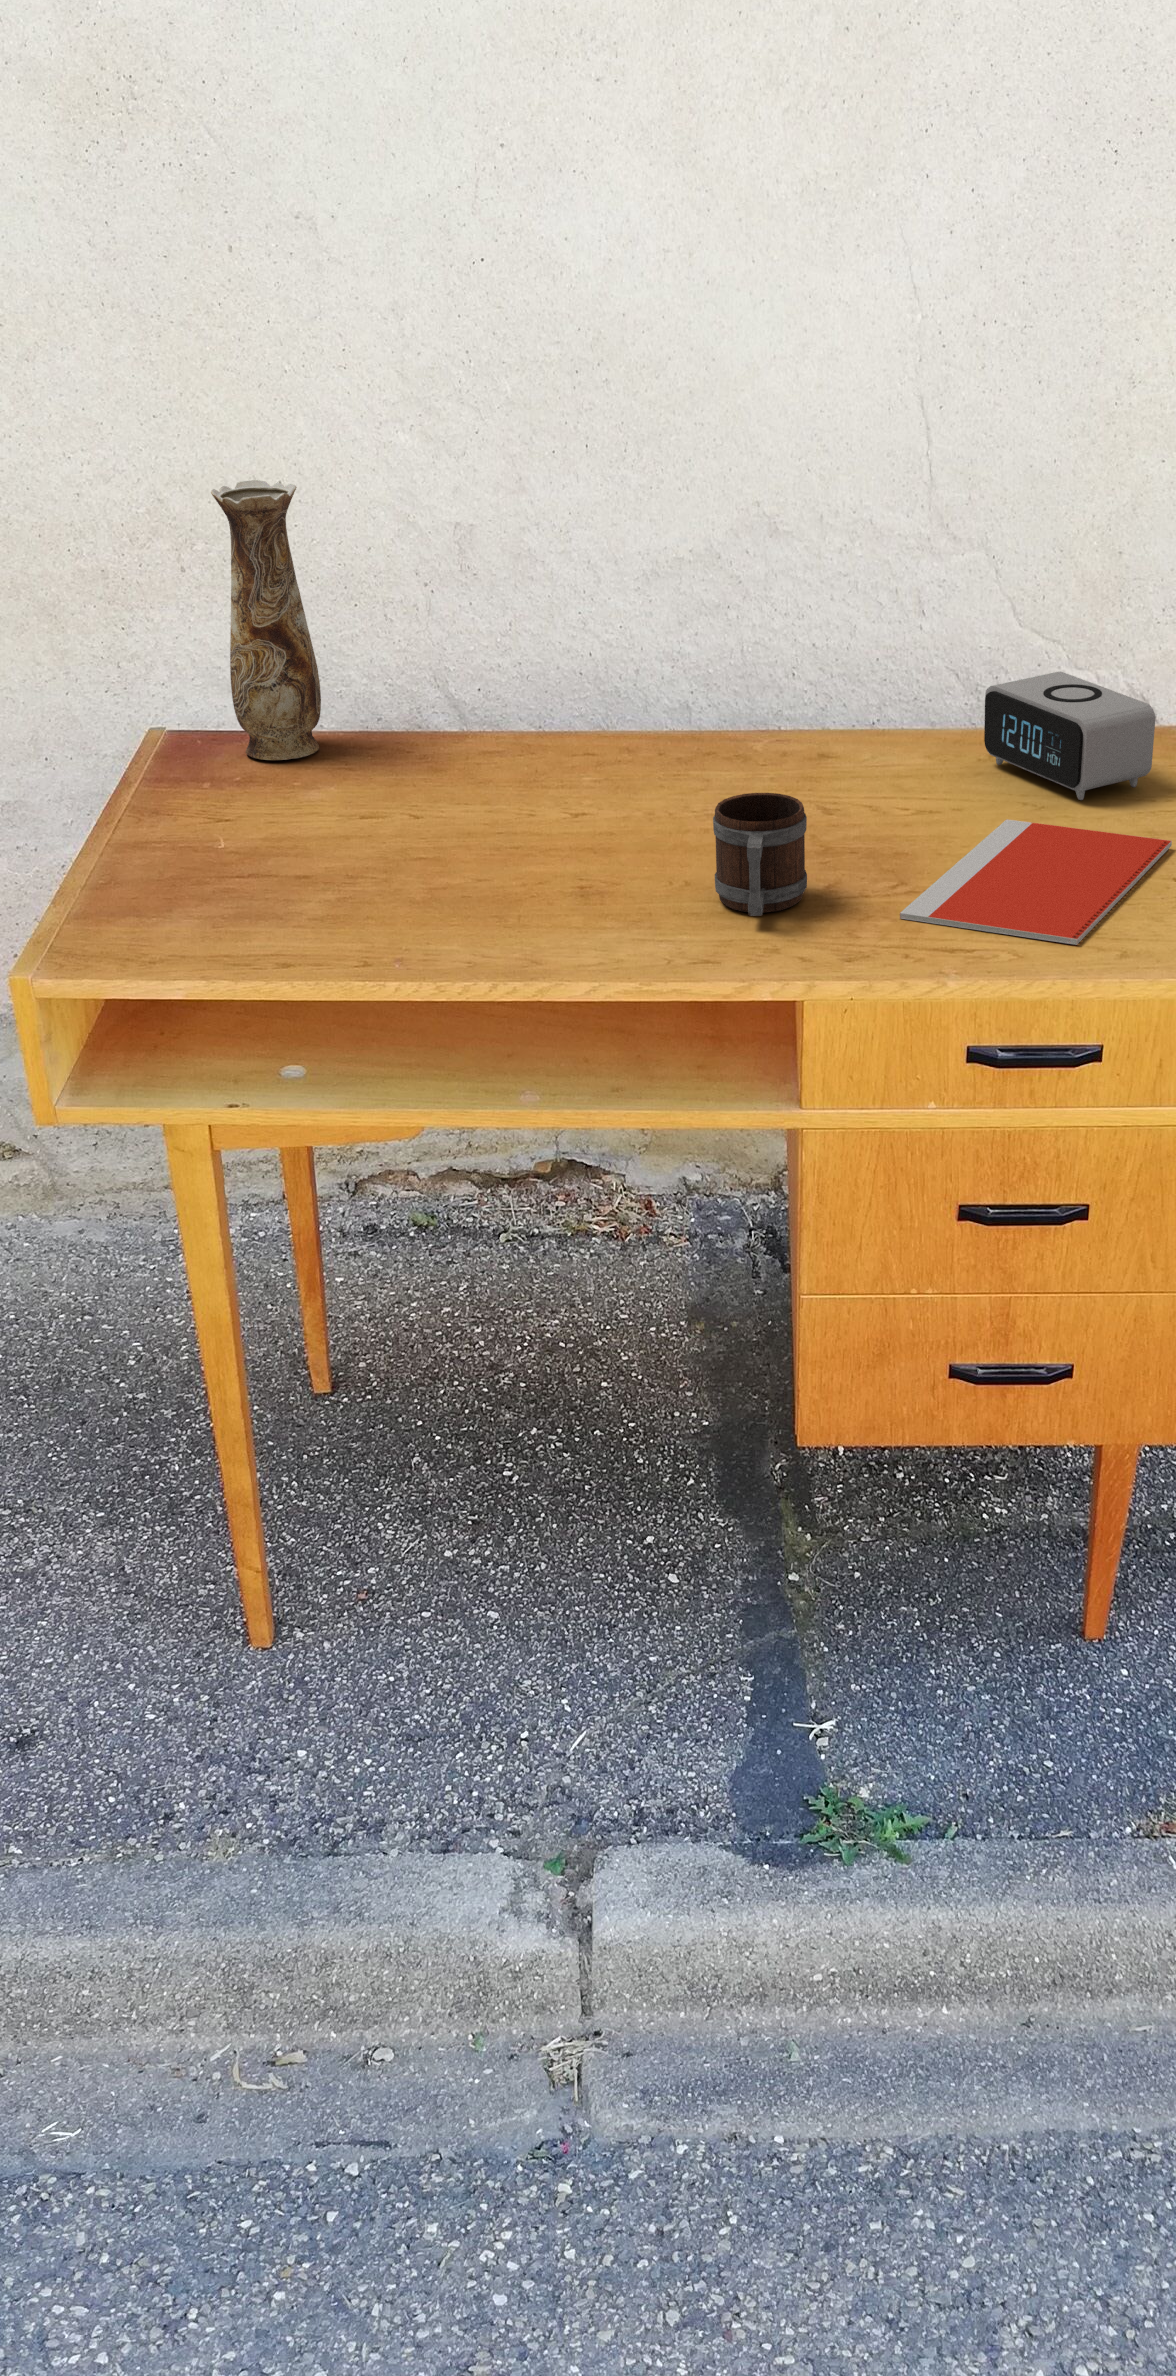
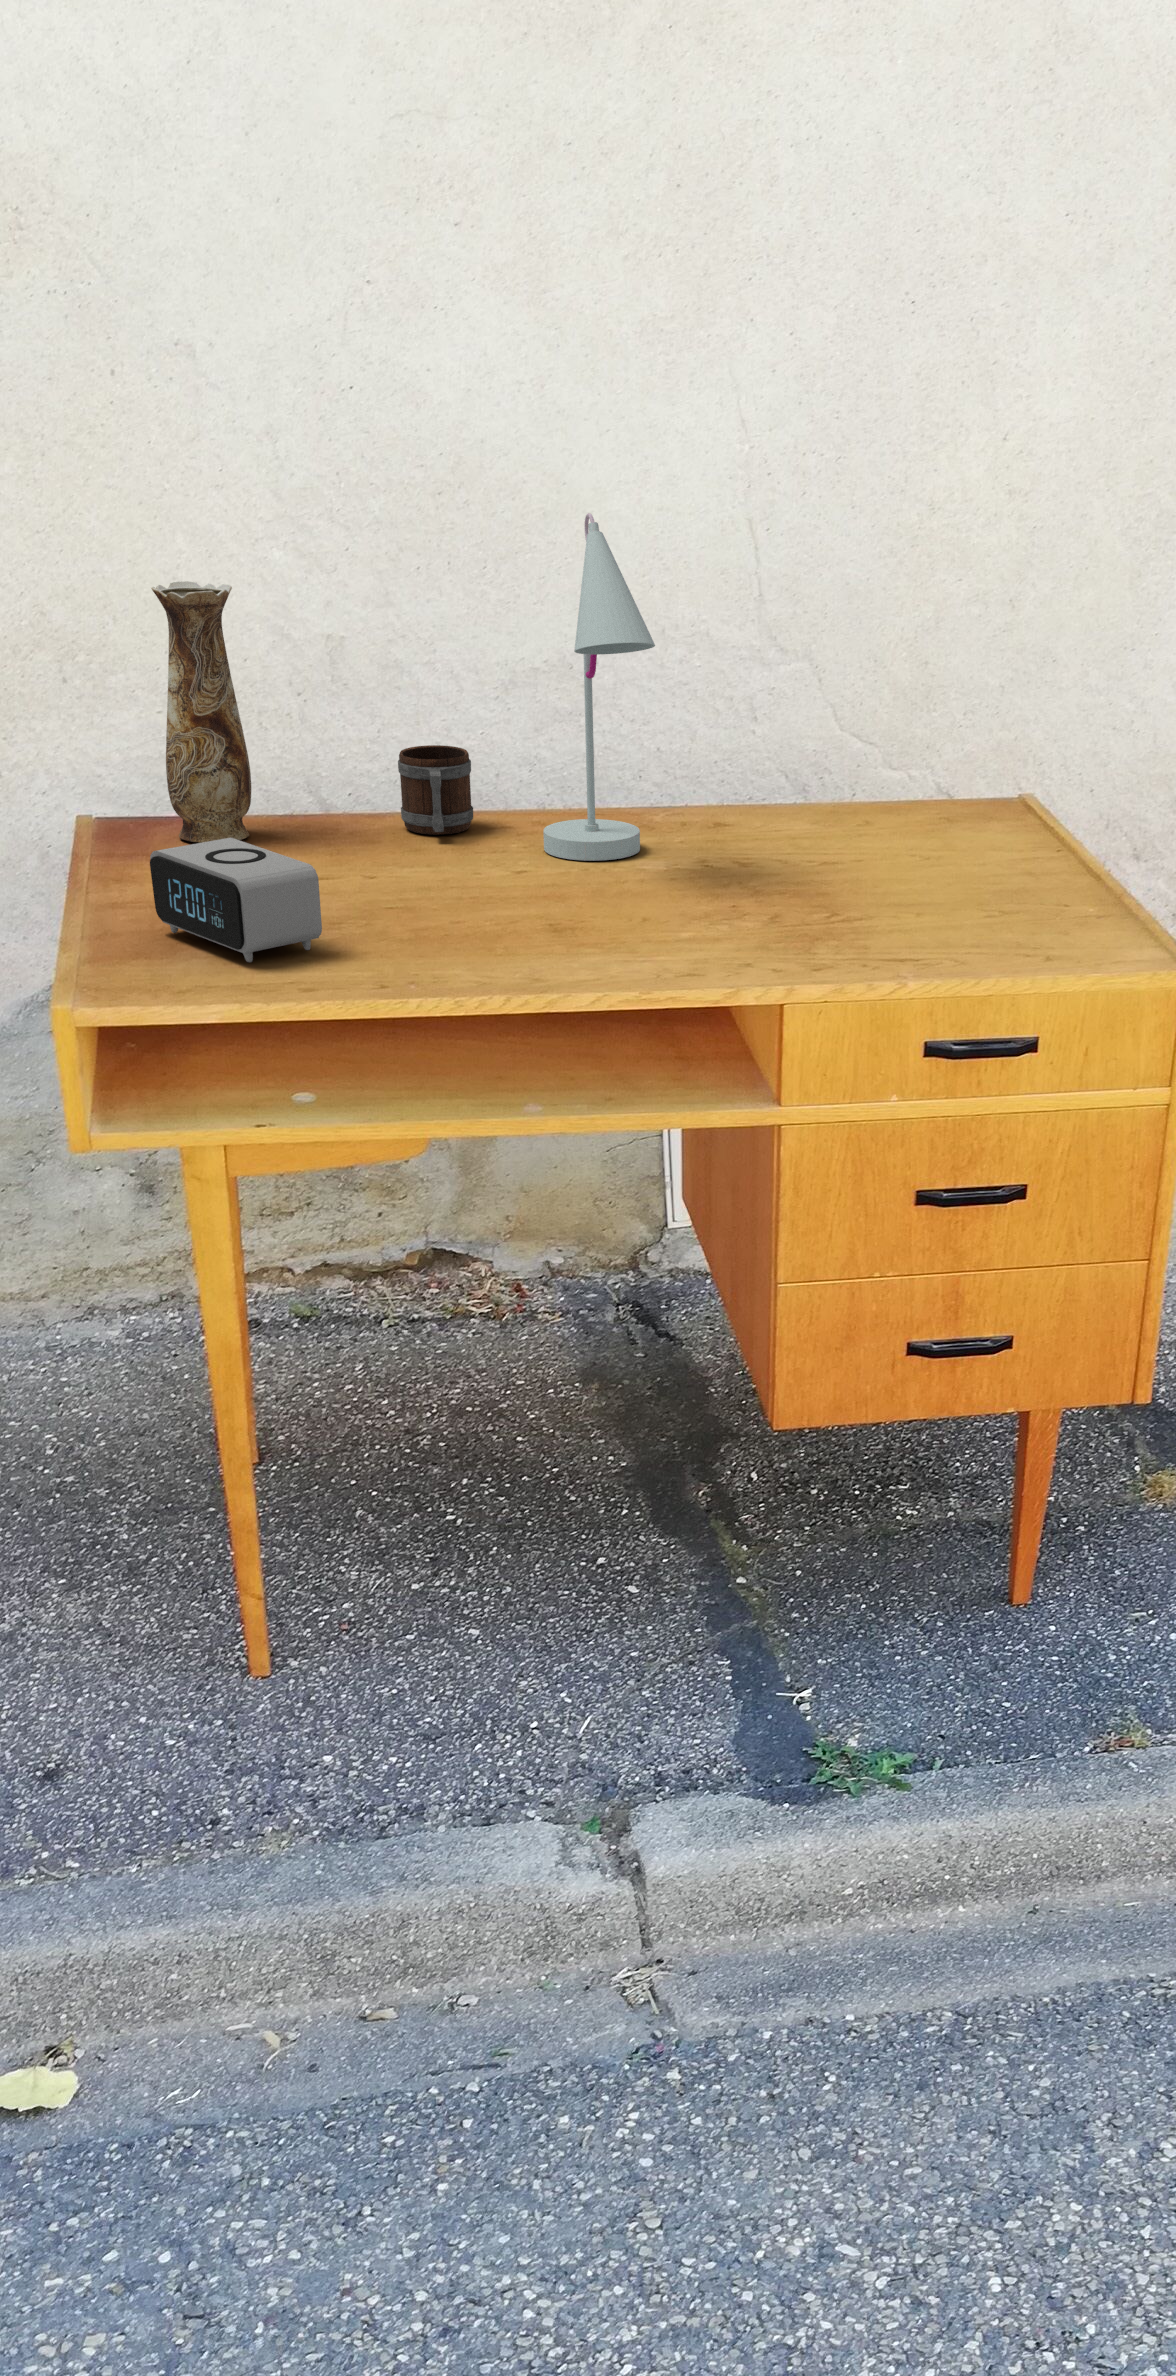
desk lamp: none [618,409,725,791] -> present [543,513,655,861]
alarm clock: present [984,672,1155,800] -> present [150,838,322,962]
mug: present [713,793,807,916] -> present [398,745,473,835]
notebook: present [900,819,1172,945] -> none [858,874,1058,956]

